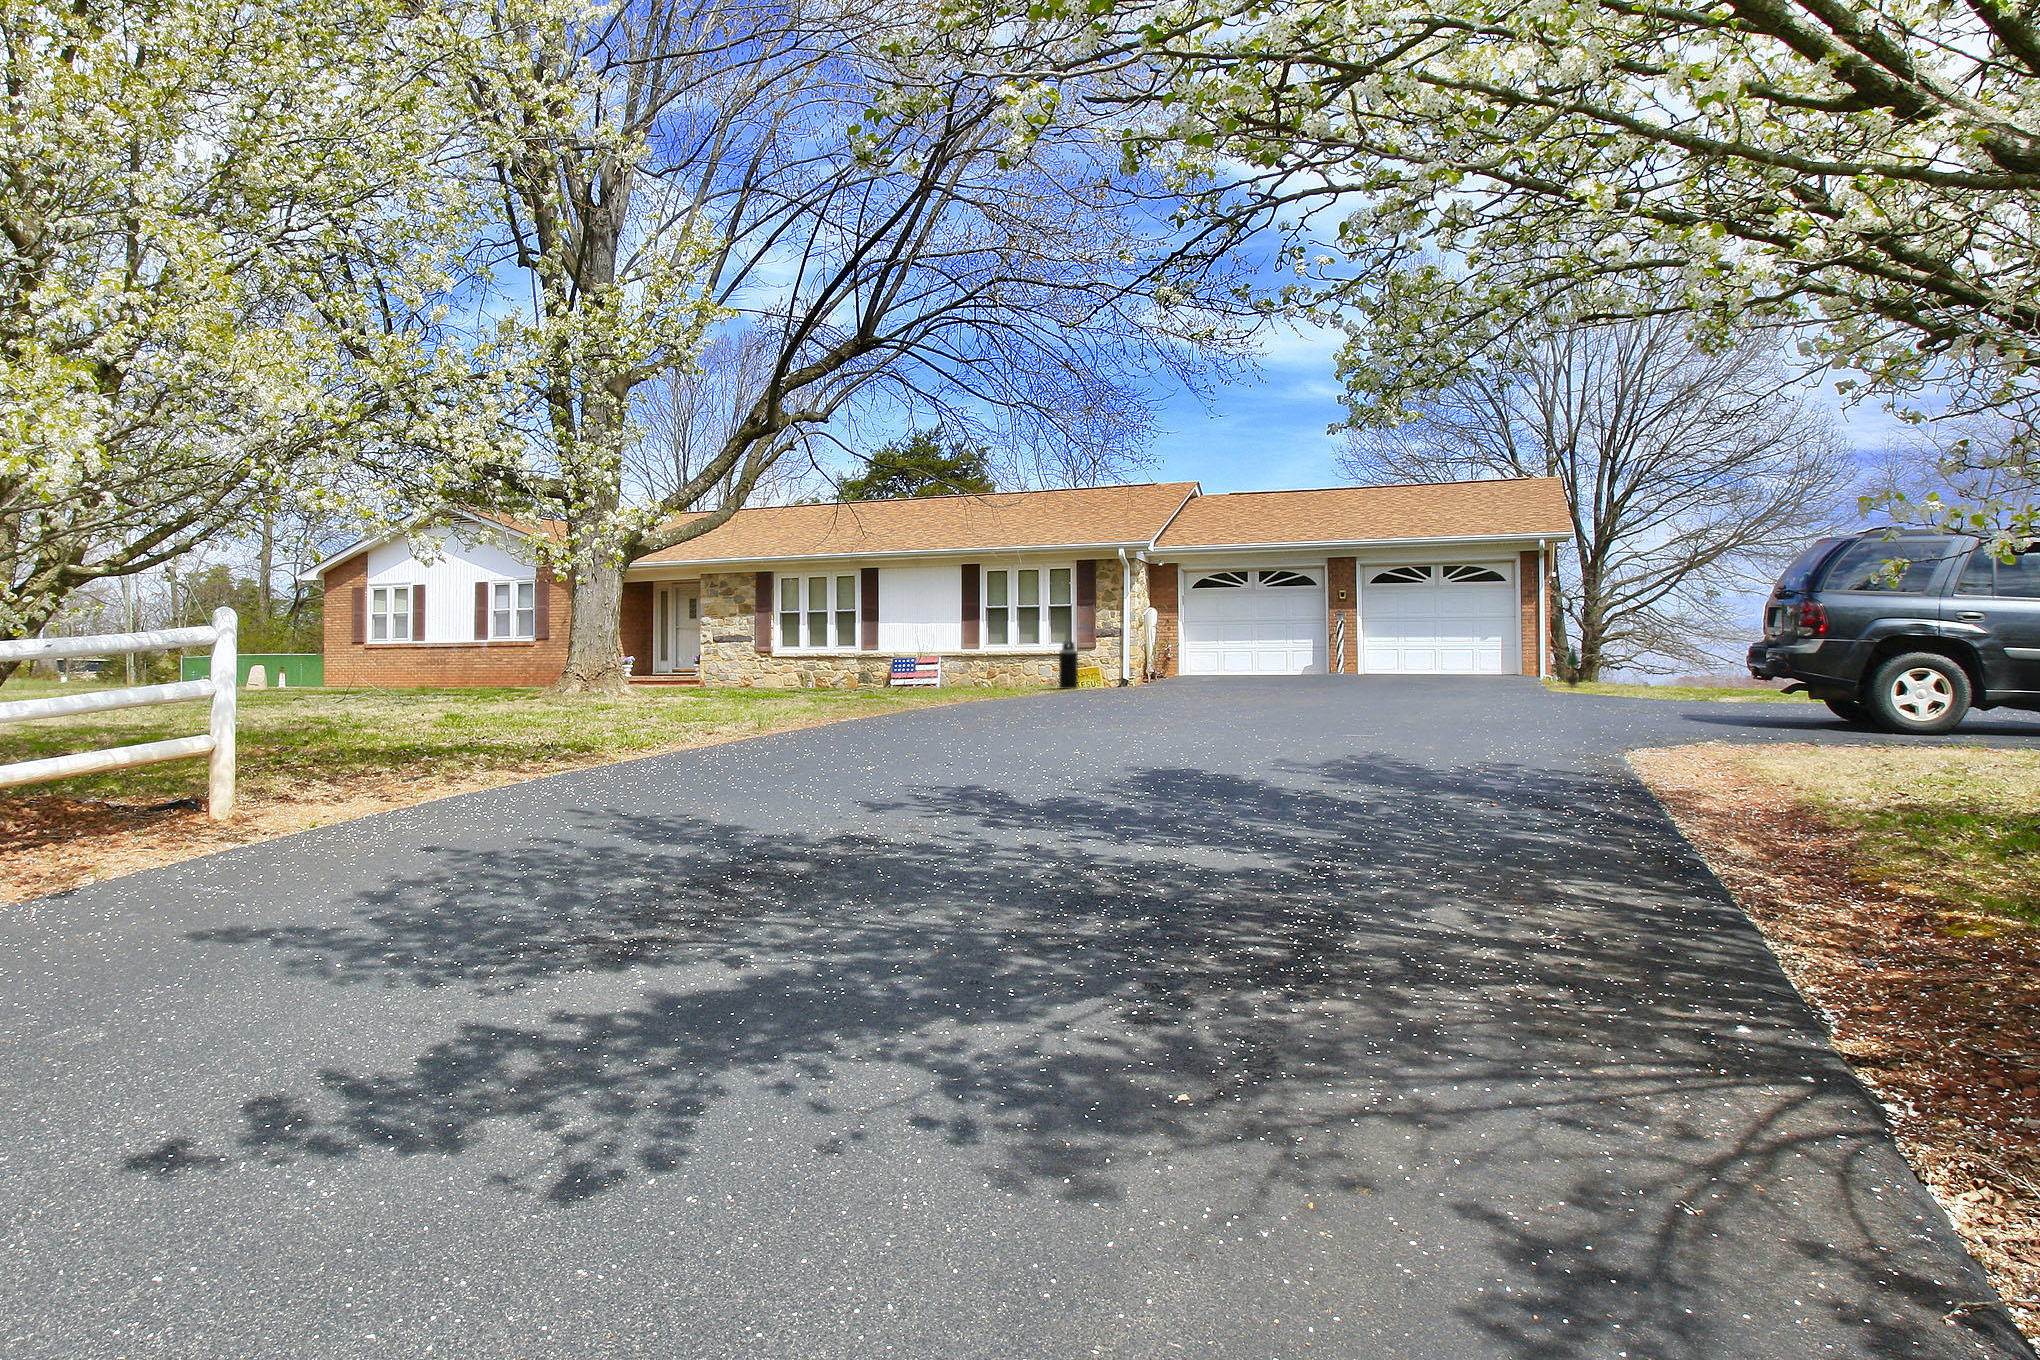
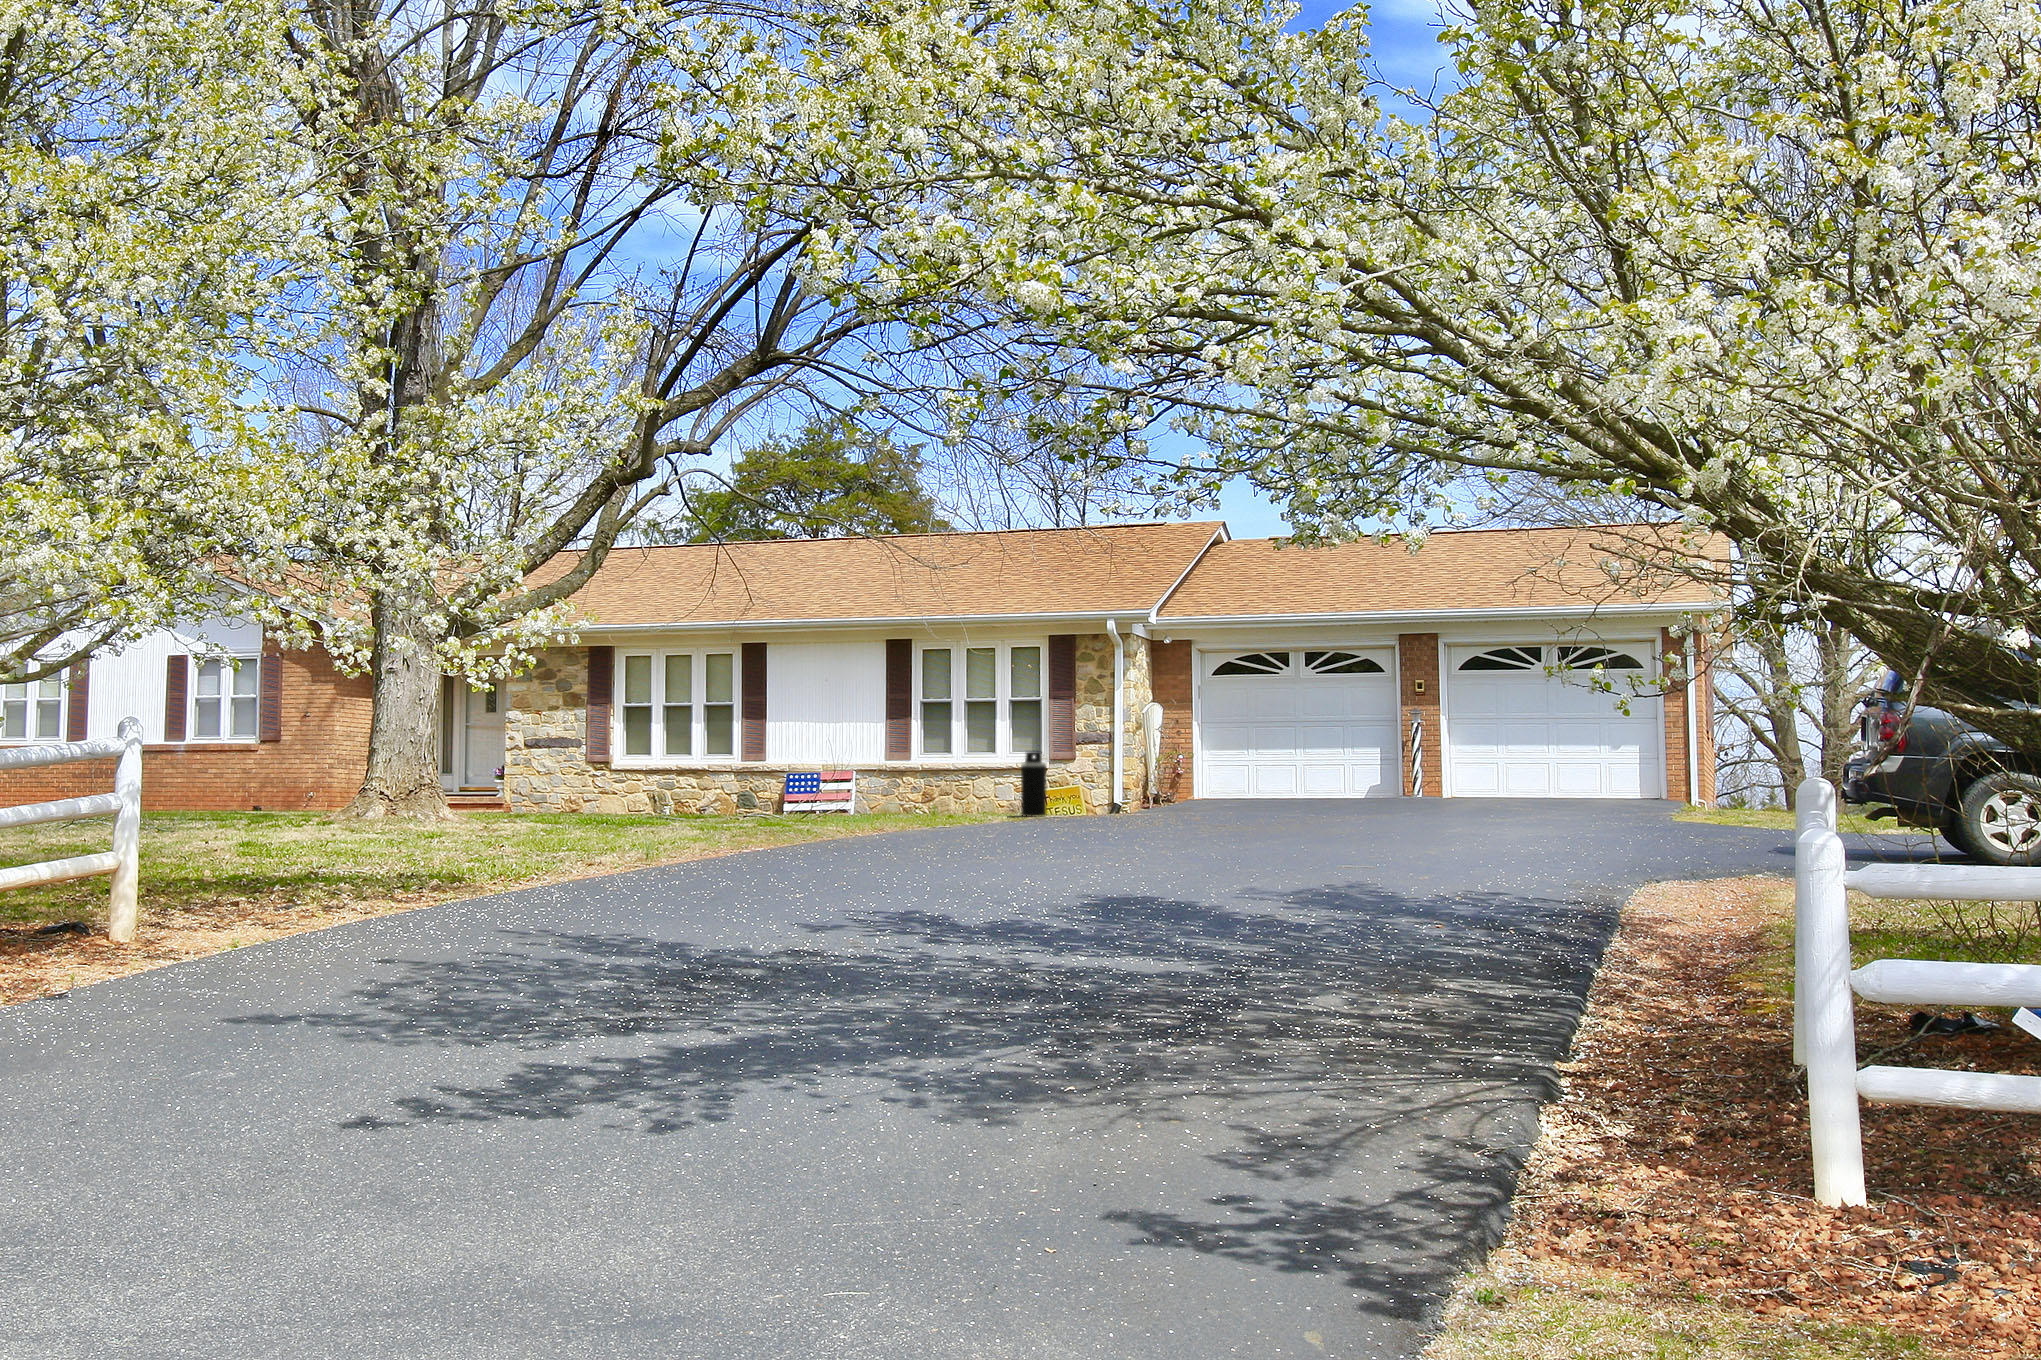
potted tree: present [1566,645,1579,686] -> none [1684,758,1706,816]

